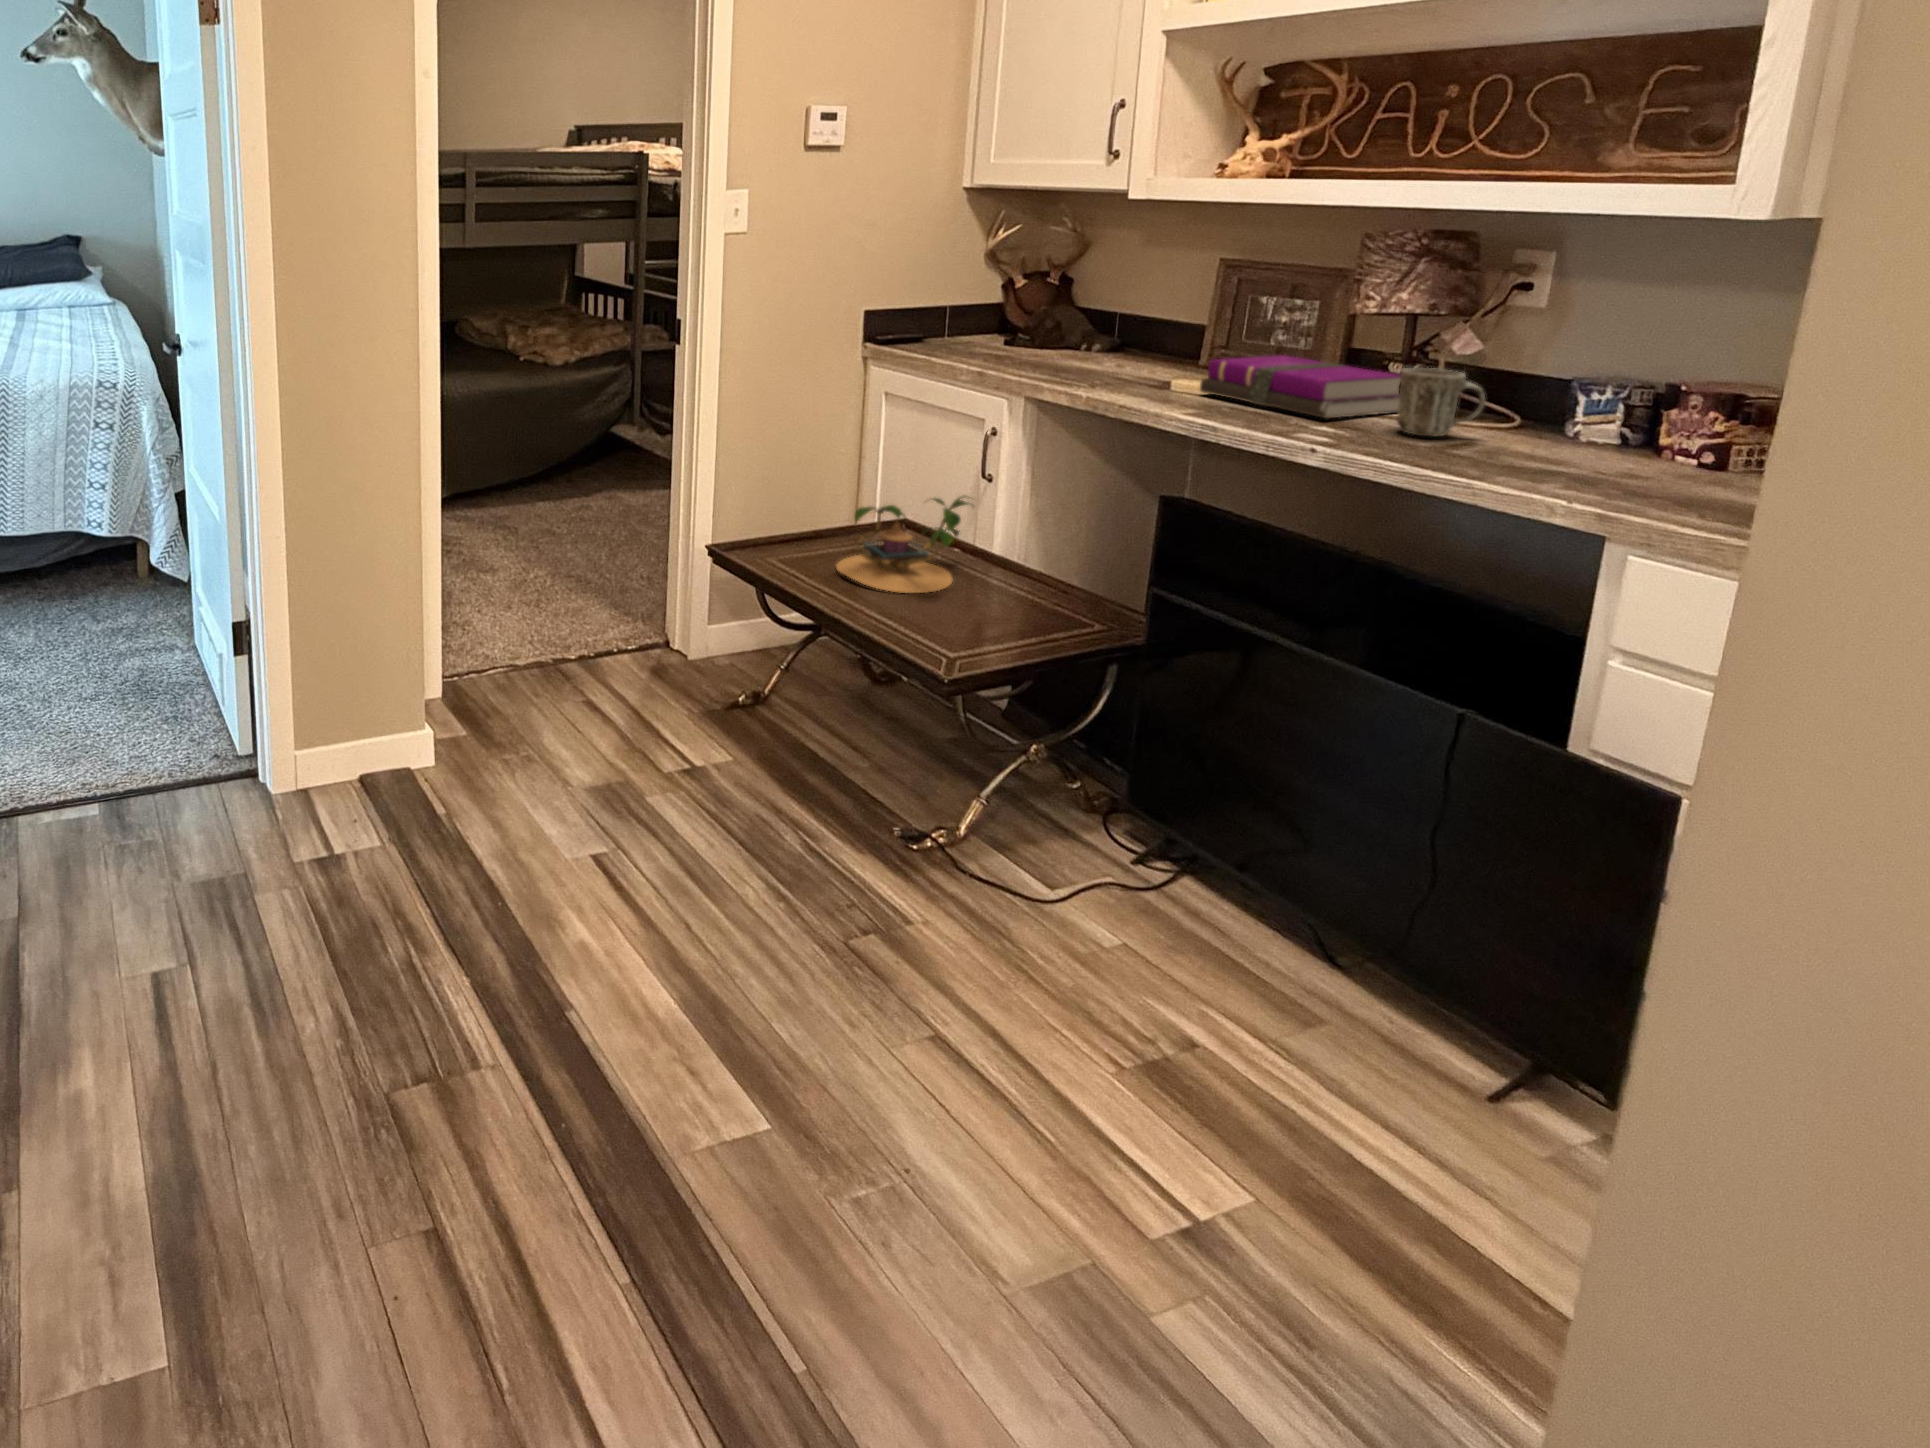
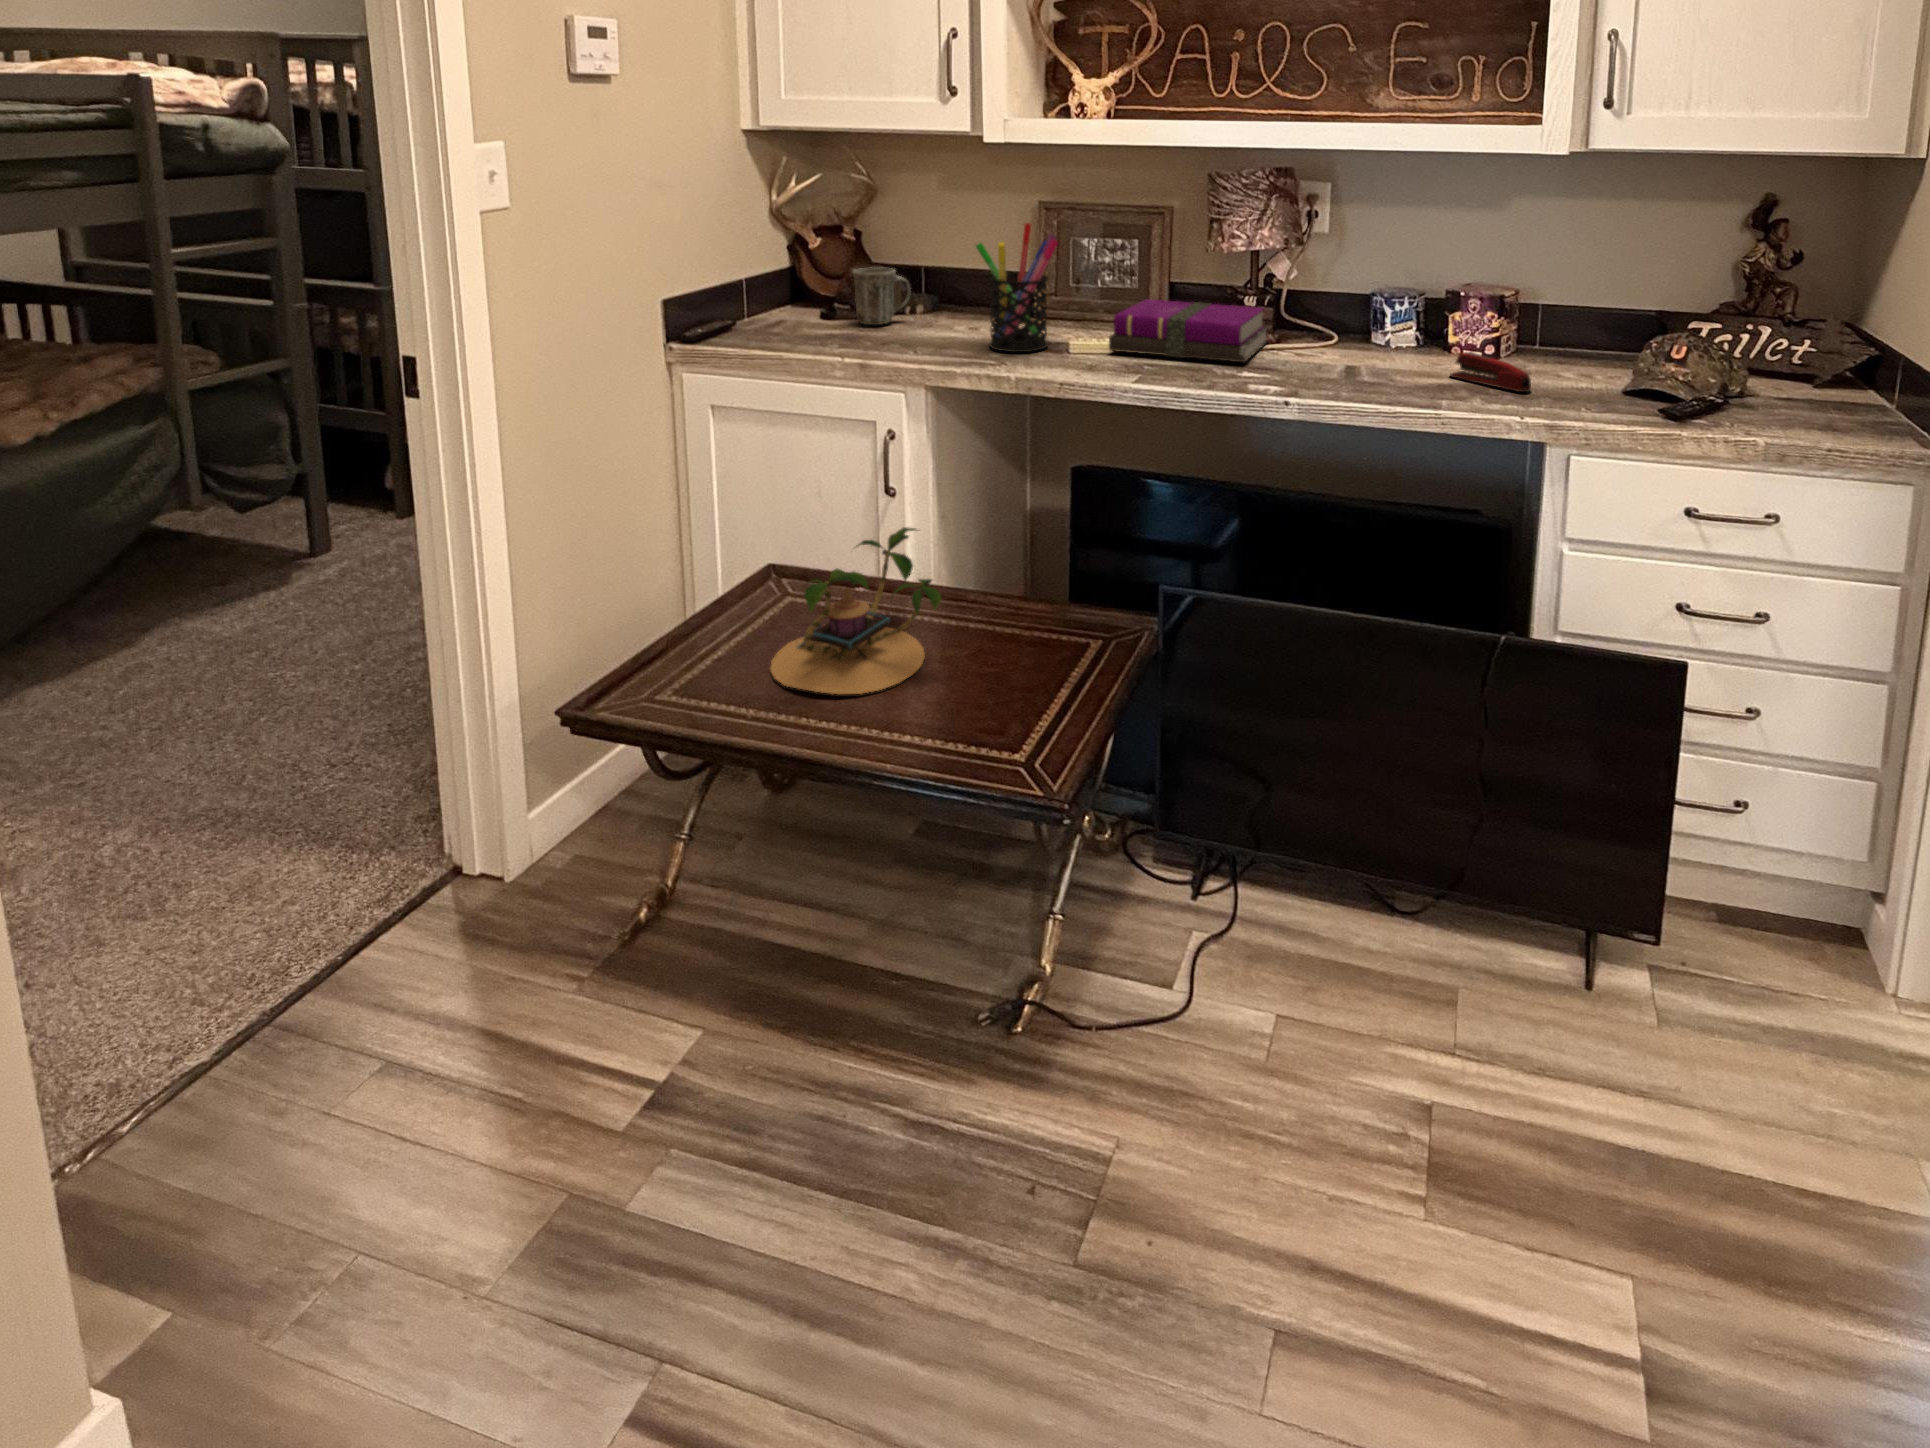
pen holder: none [1096,272,1181,383] -> present [976,223,1058,352]
mug: present [1397,368,1485,436] -> present [853,267,911,325]
stapler: none [1573,442,1663,493] -> present [1450,352,1531,392]

